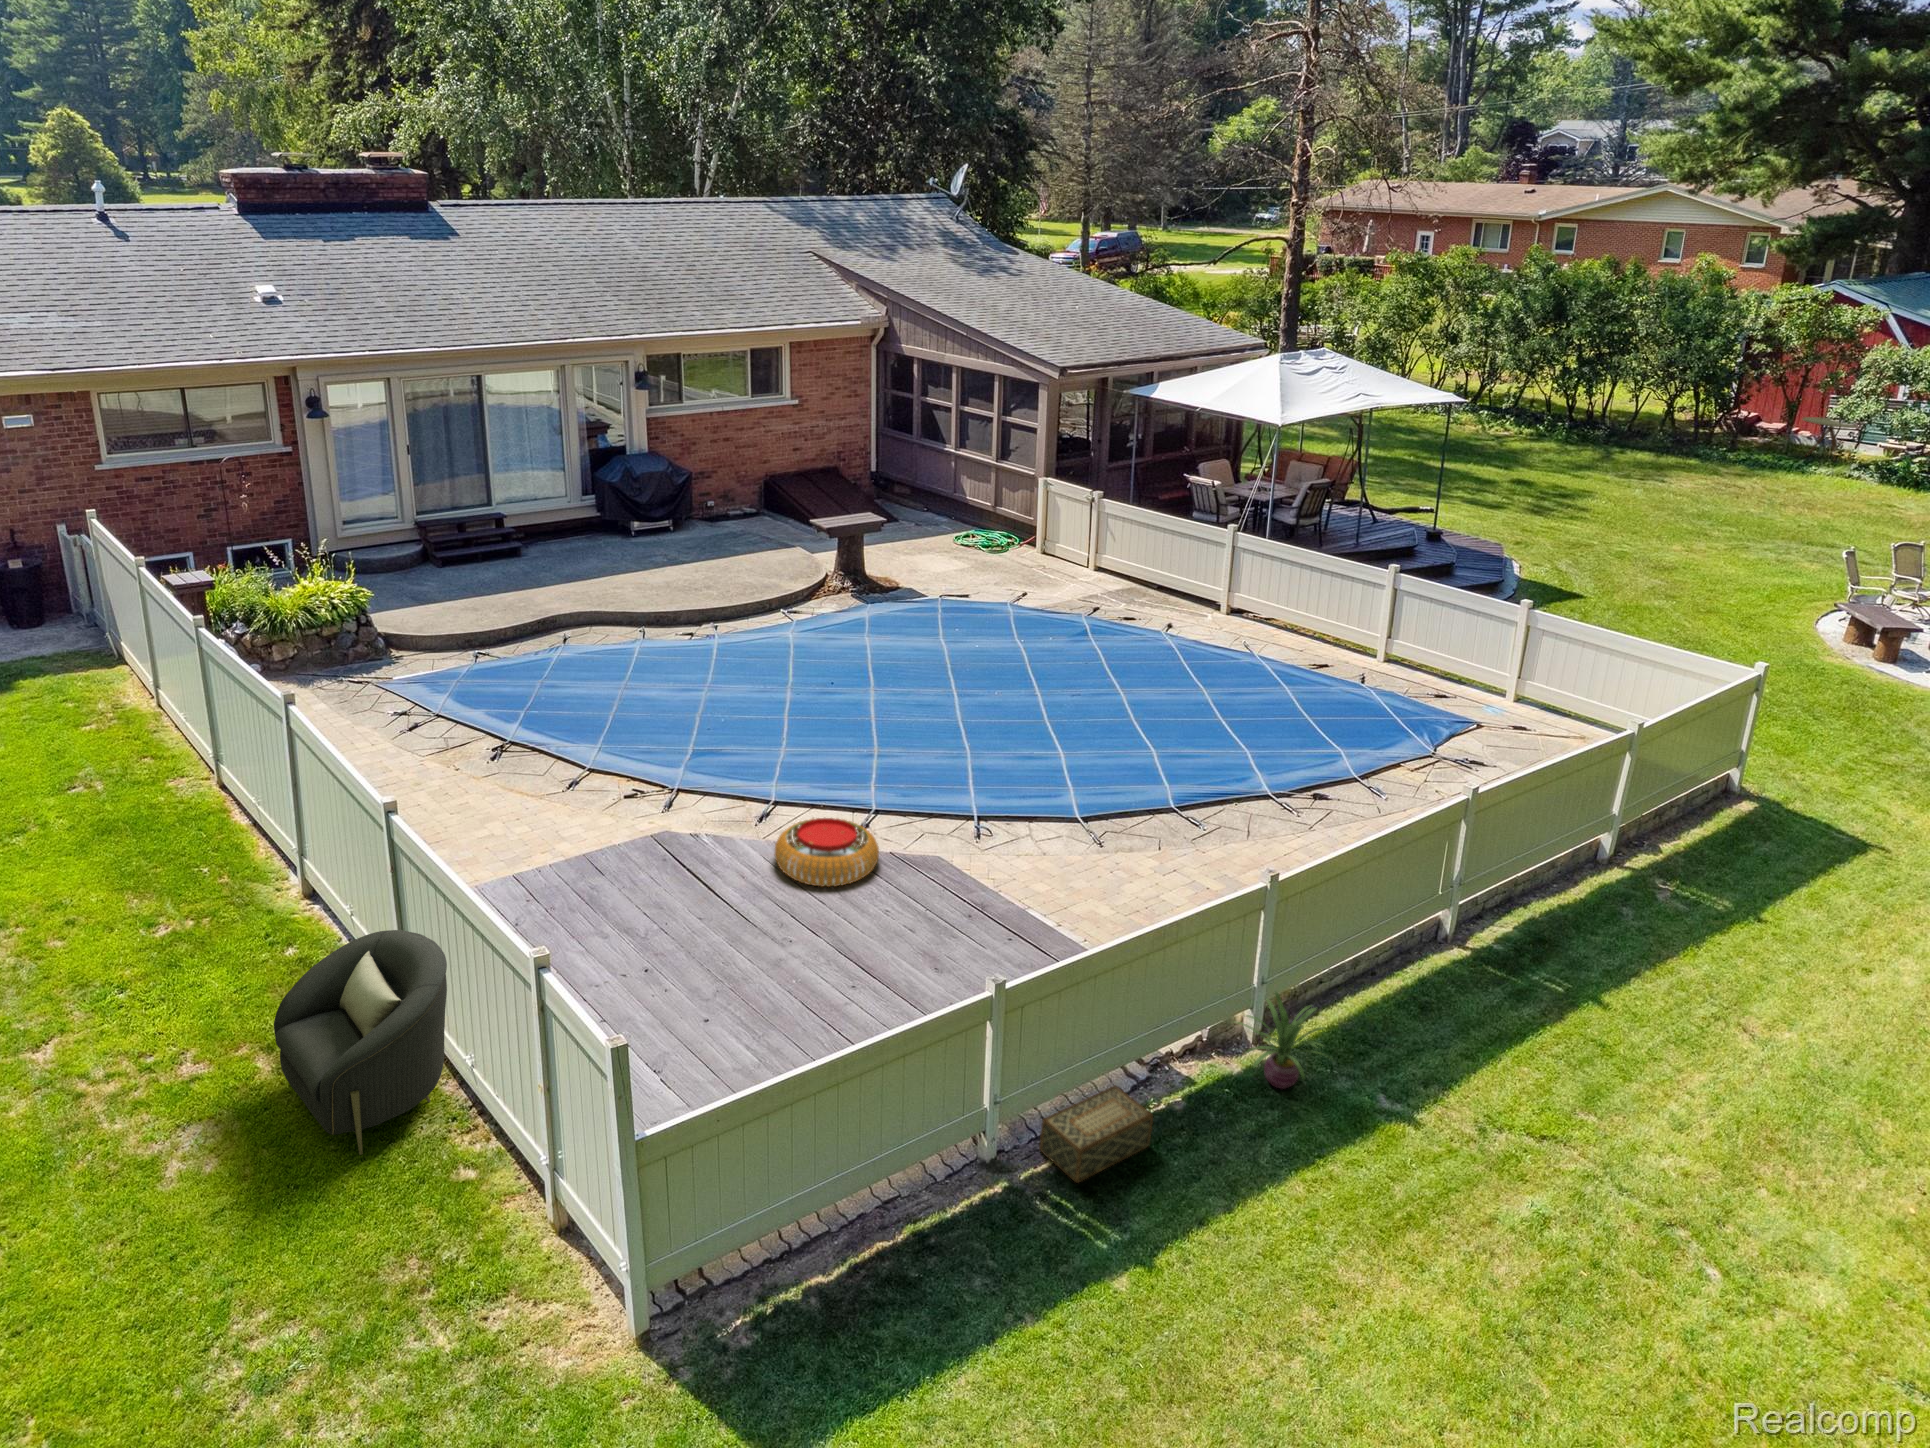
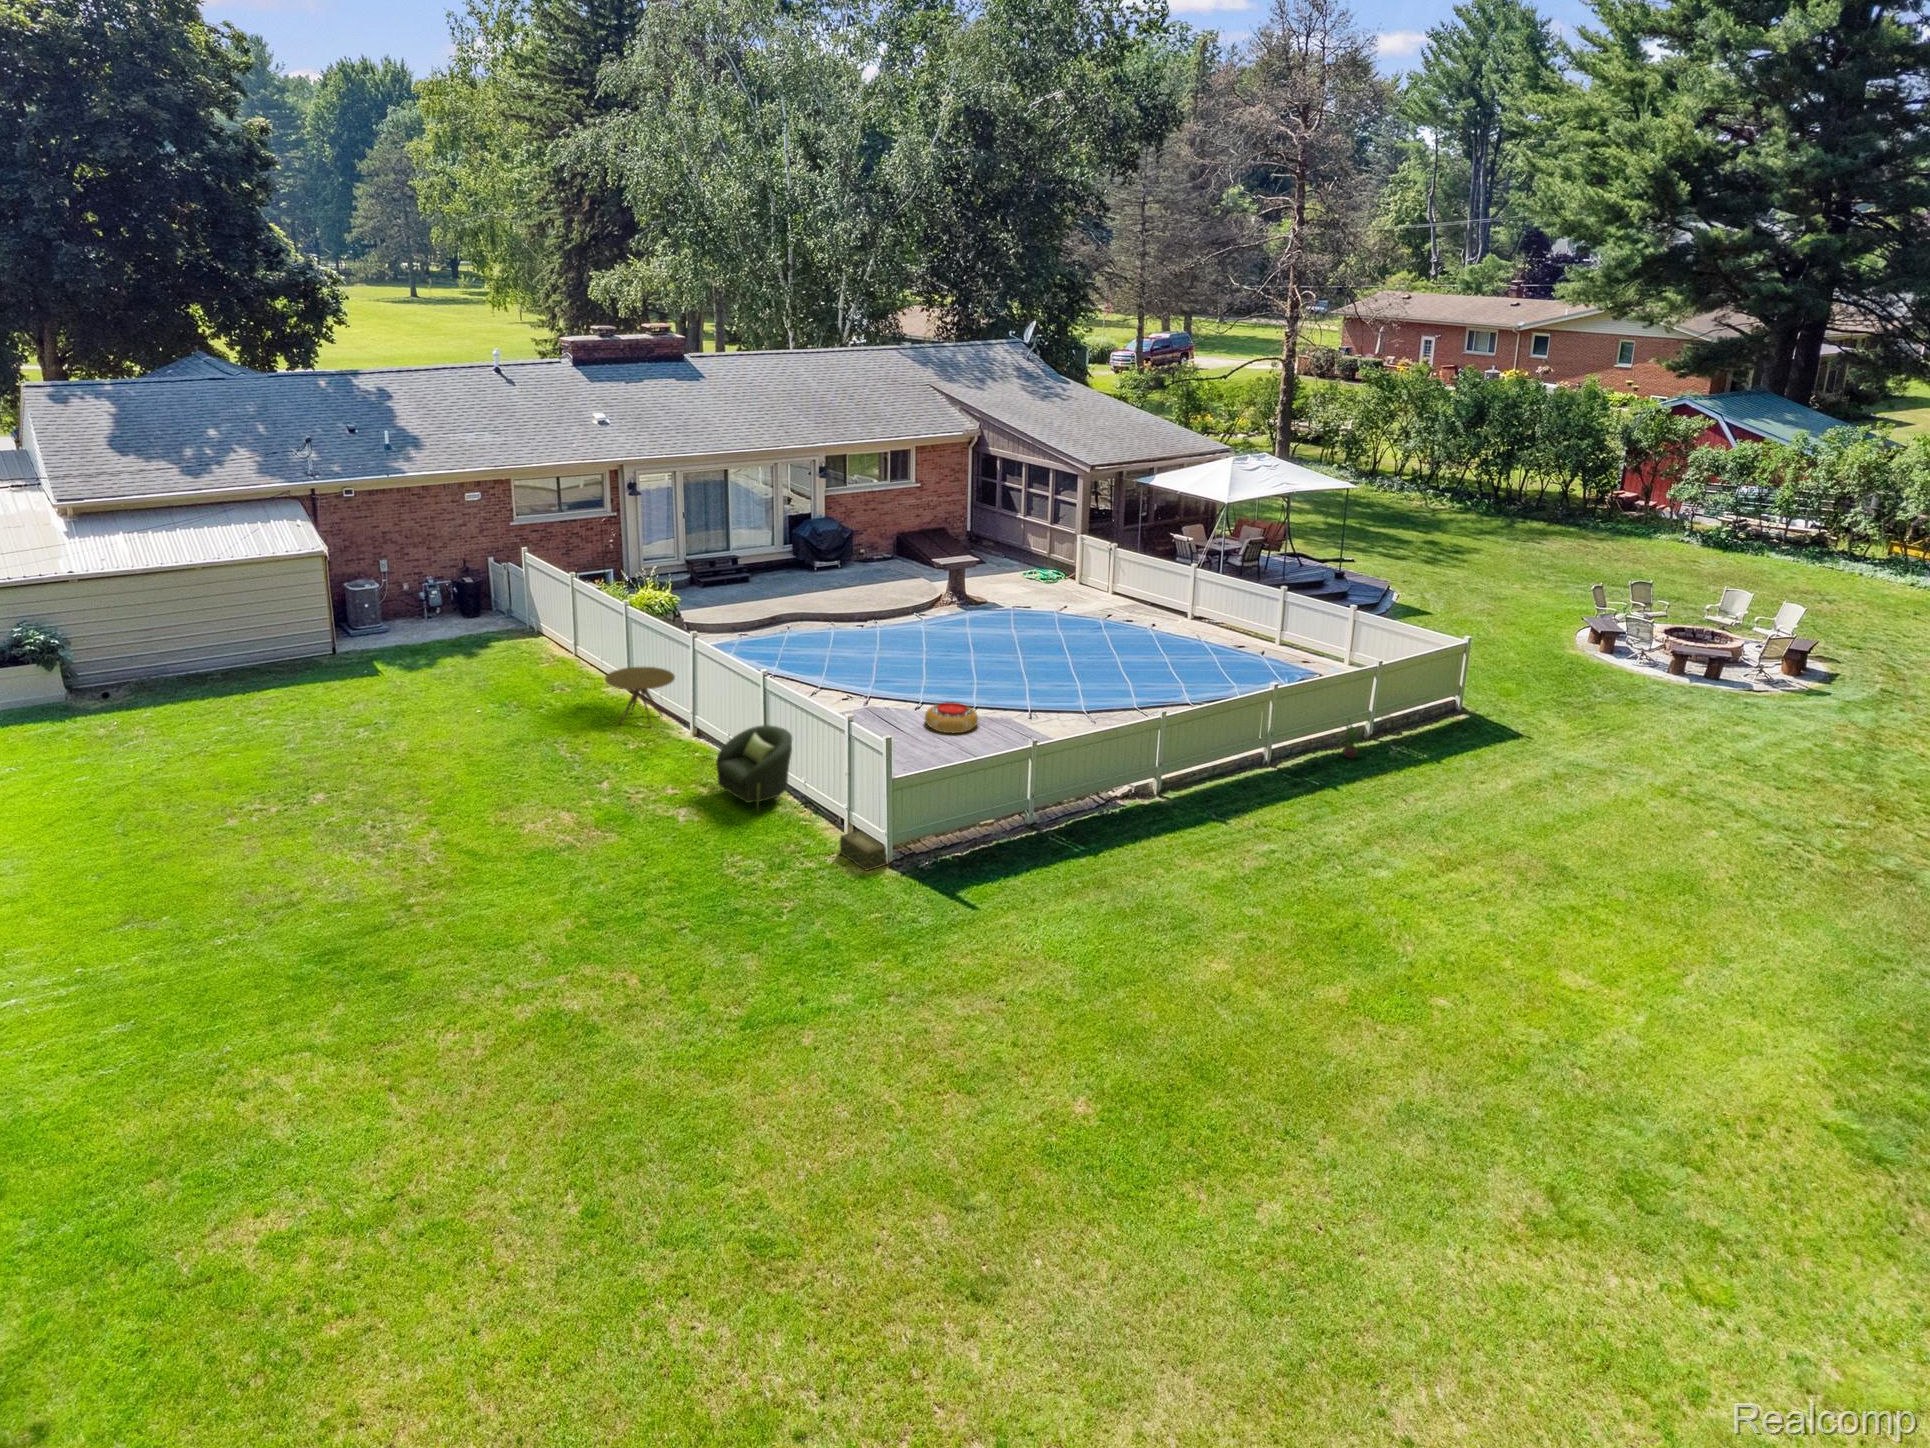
round table: present [1803,417,1857,460] -> present [605,667,675,727]
decorative plant: present [1238,992,1330,1089] -> present [1343,720,1367,759]
woven basket: present [1039,1086,1153,1183] -> present [840,831,888,870]

